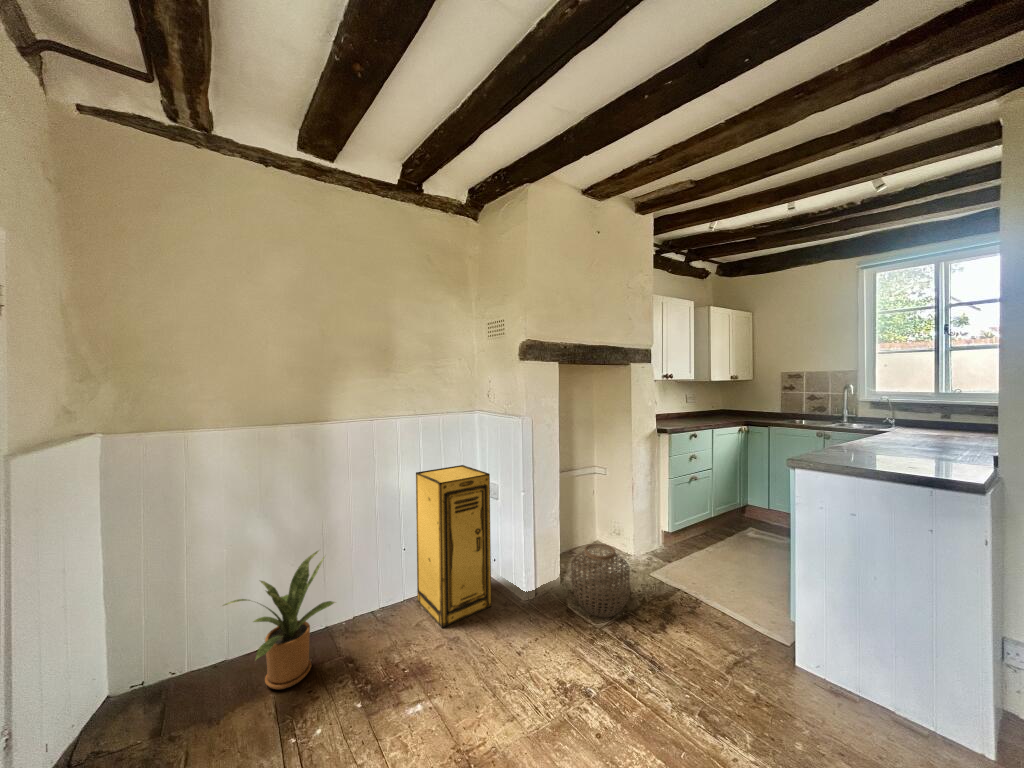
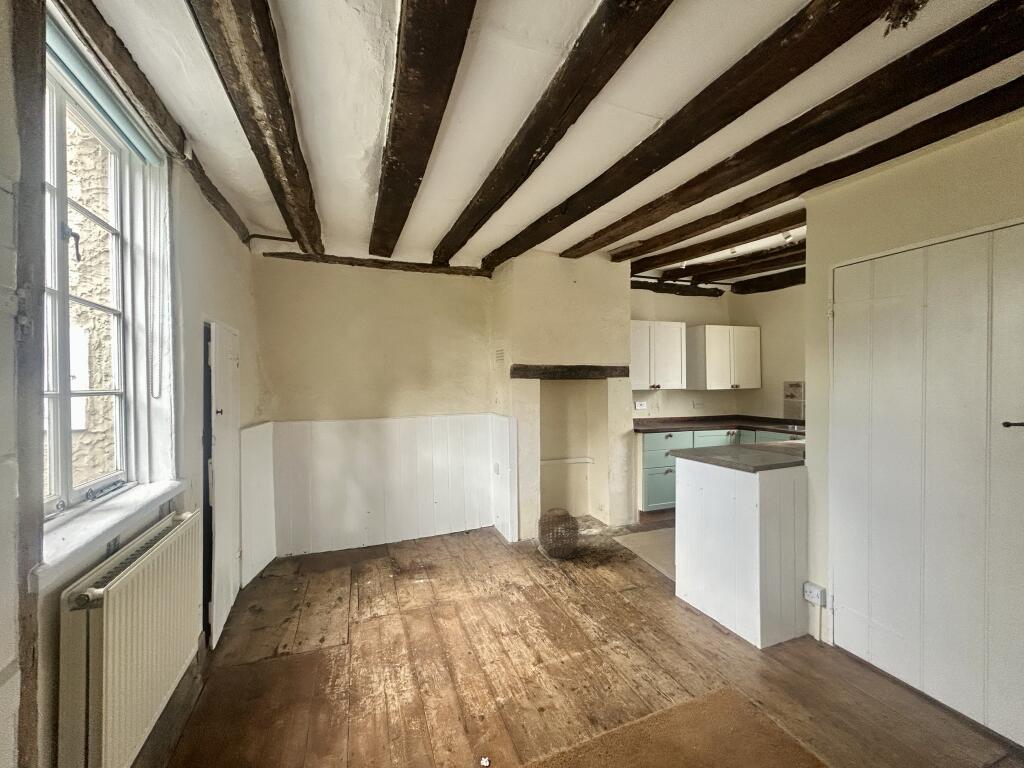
storage cabinet: present [416,465,491,628] -> none [441,449,487,551]
house plant: present [224,551,335,689] -> none [326,492,389,565]

